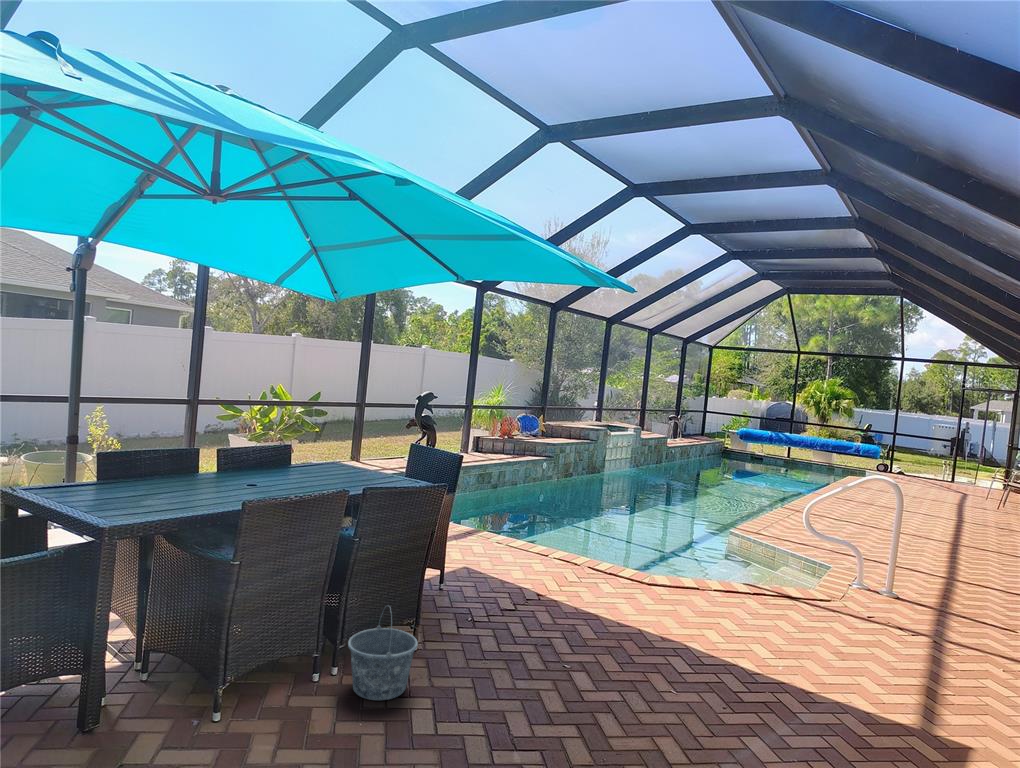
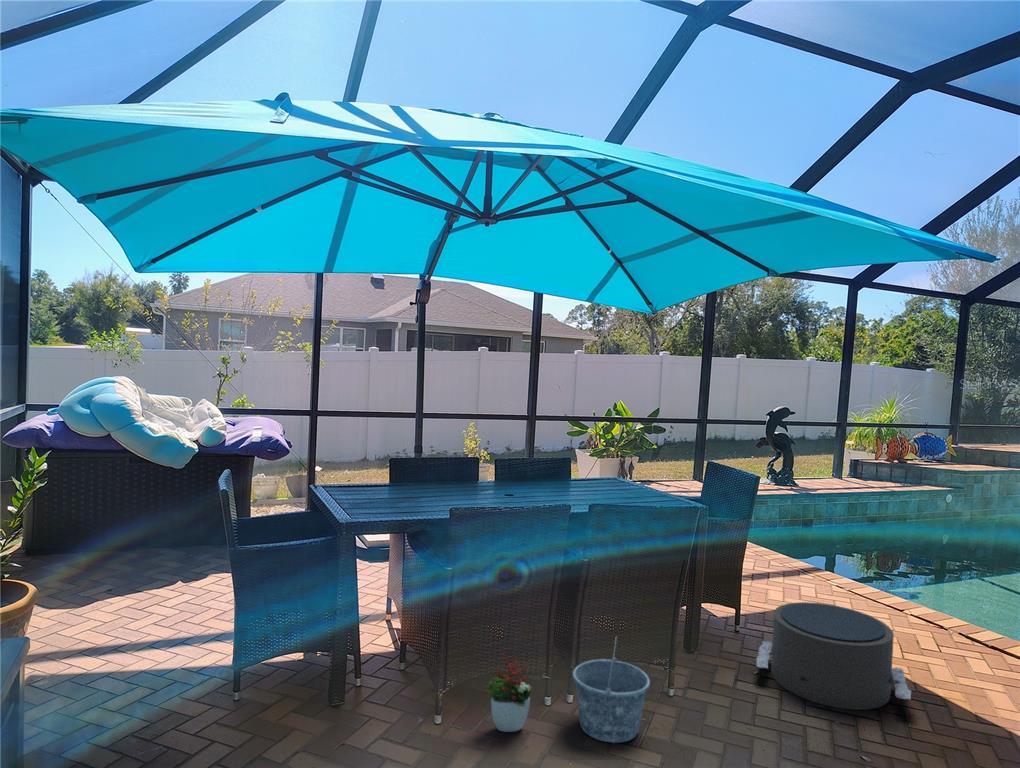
pouf: none [472,556,583,634] -> present [756,602,911,710]
decorative plant: none [270,638,315,715] -> present [486,653,532,732]

